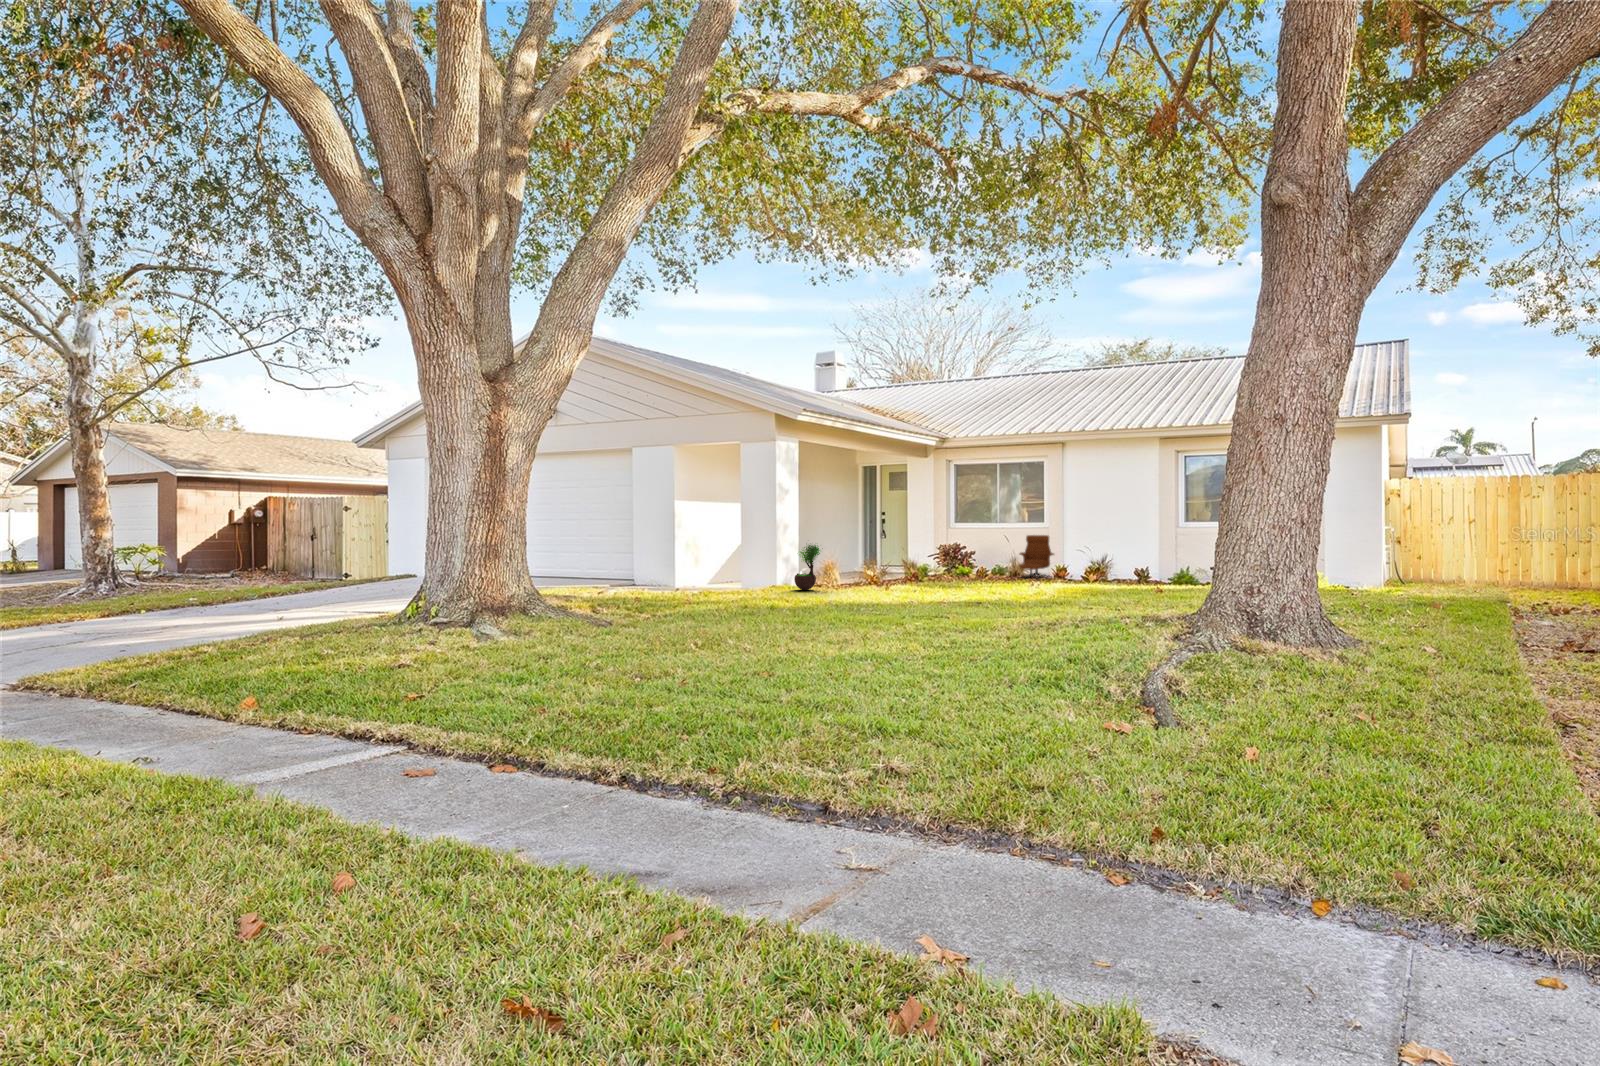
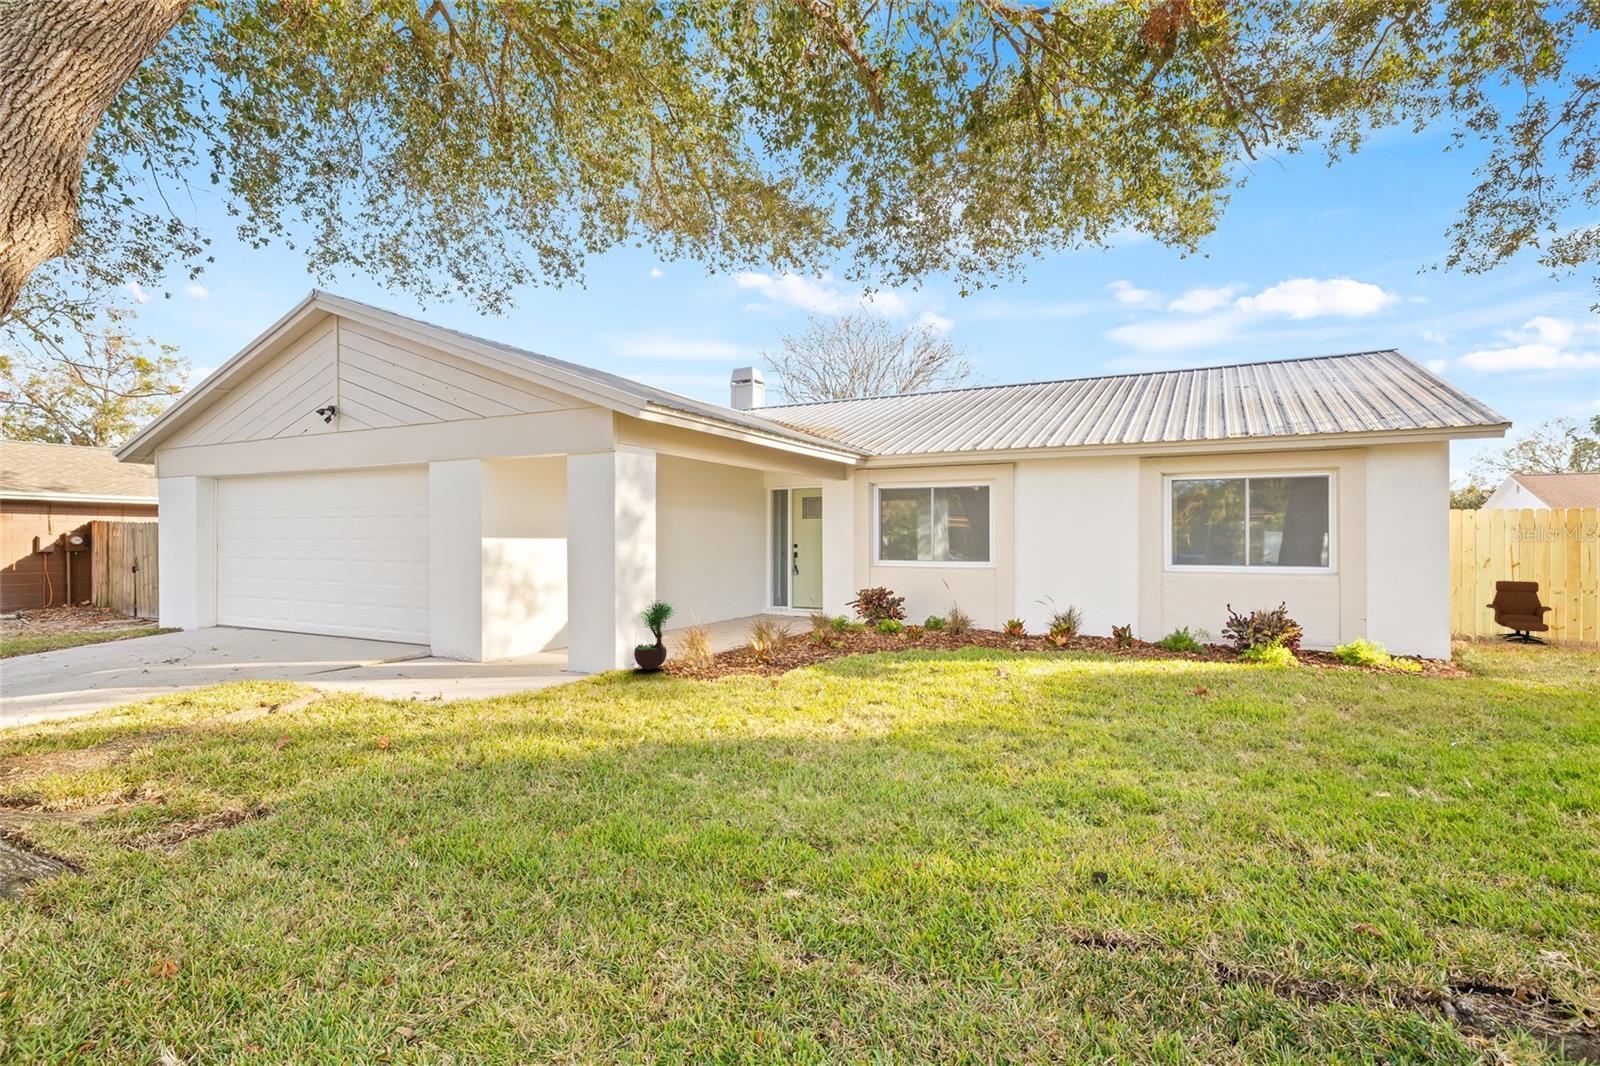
lounge chair: present [1020,535,1054,578] -> present [1486,581,1552,645]

